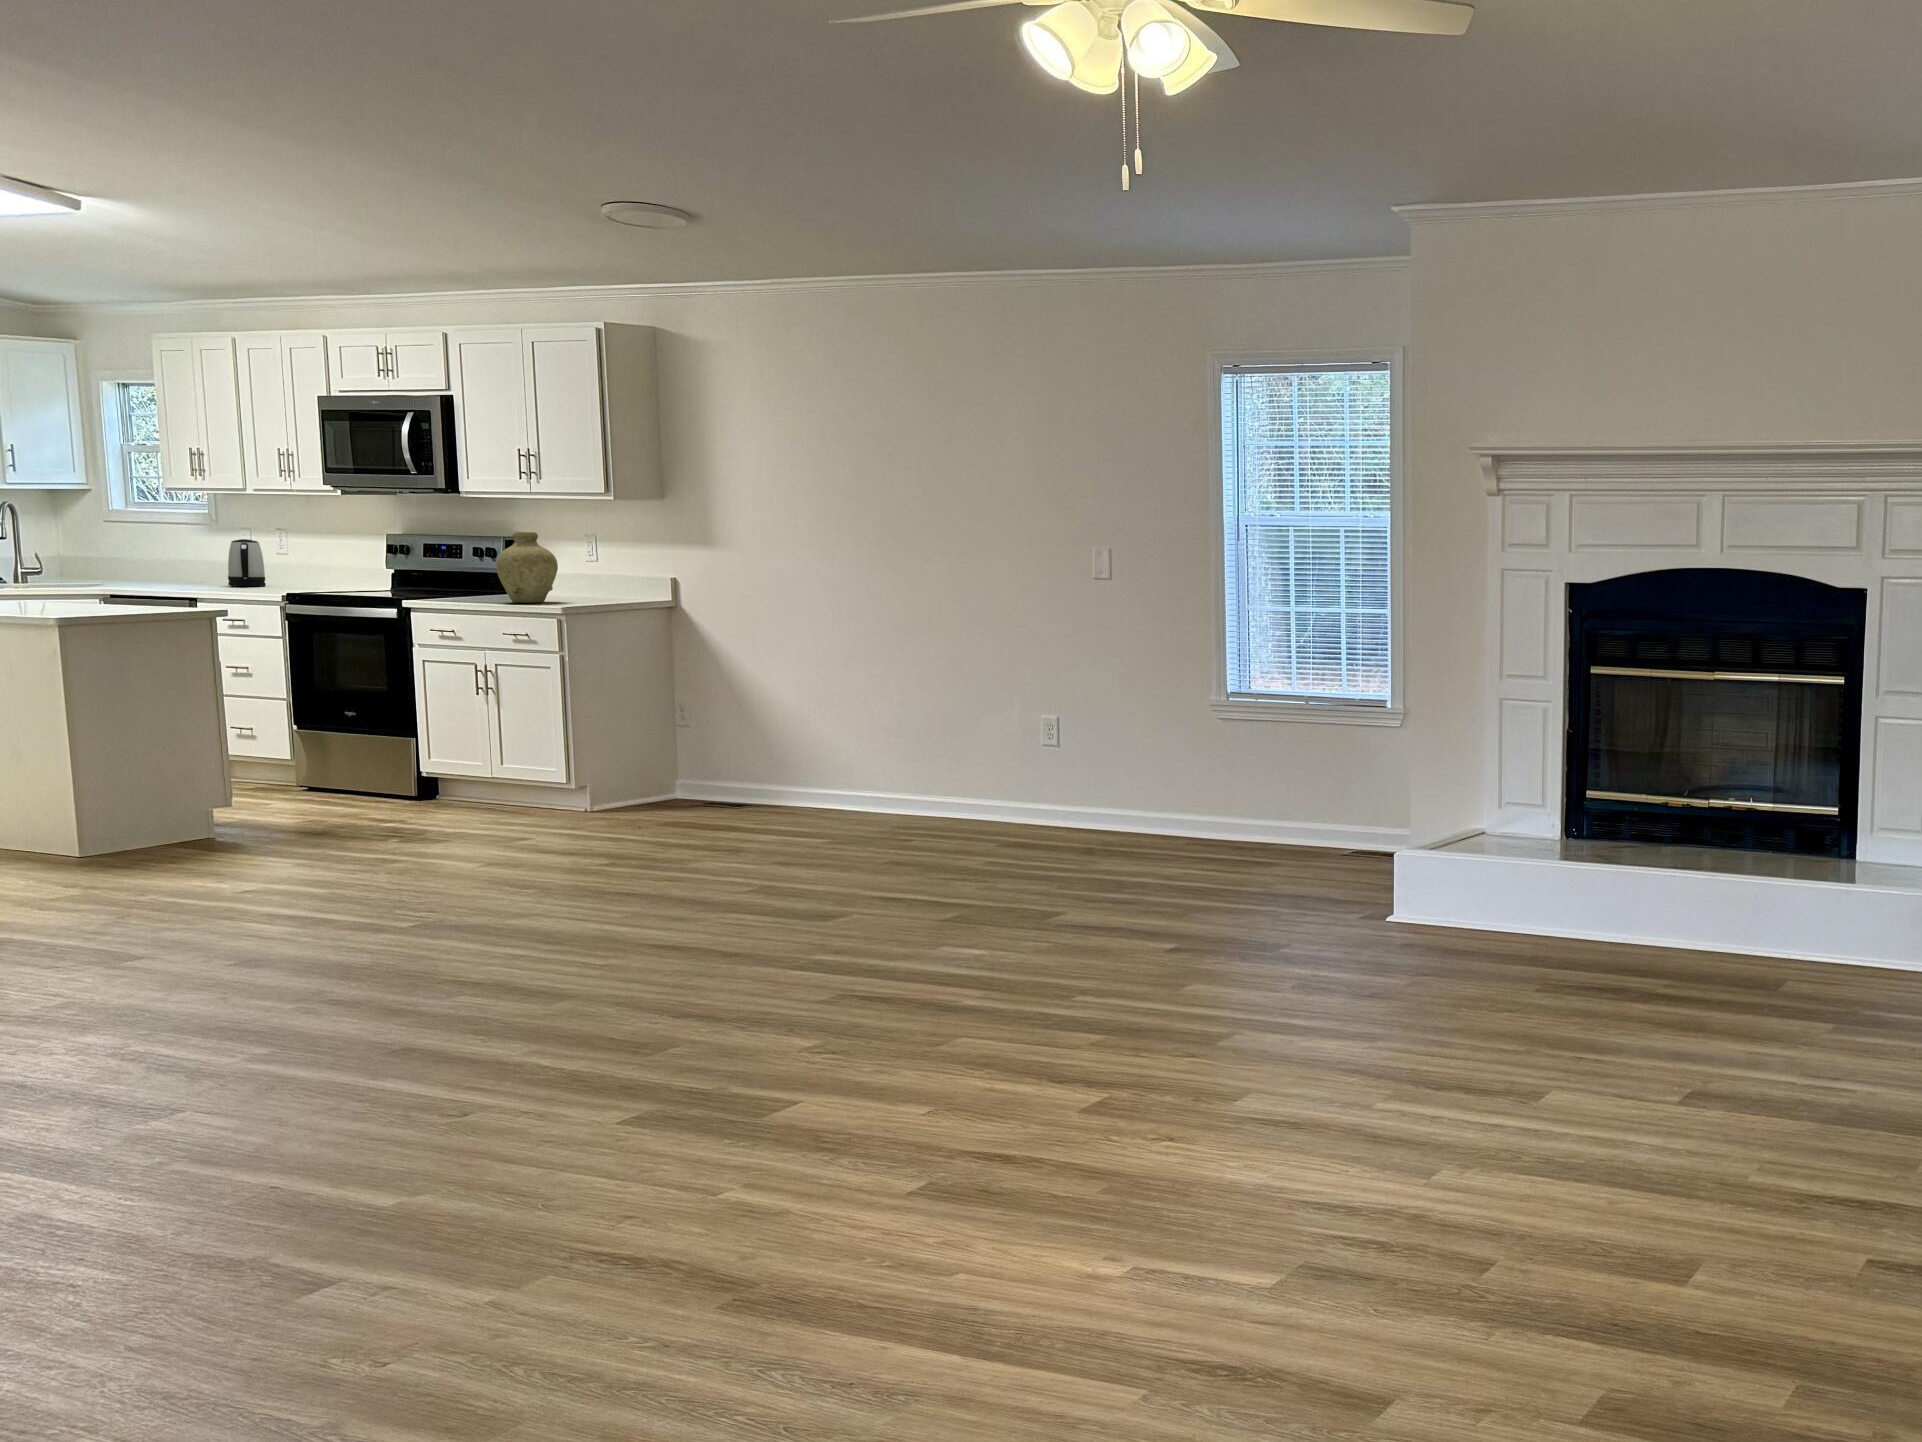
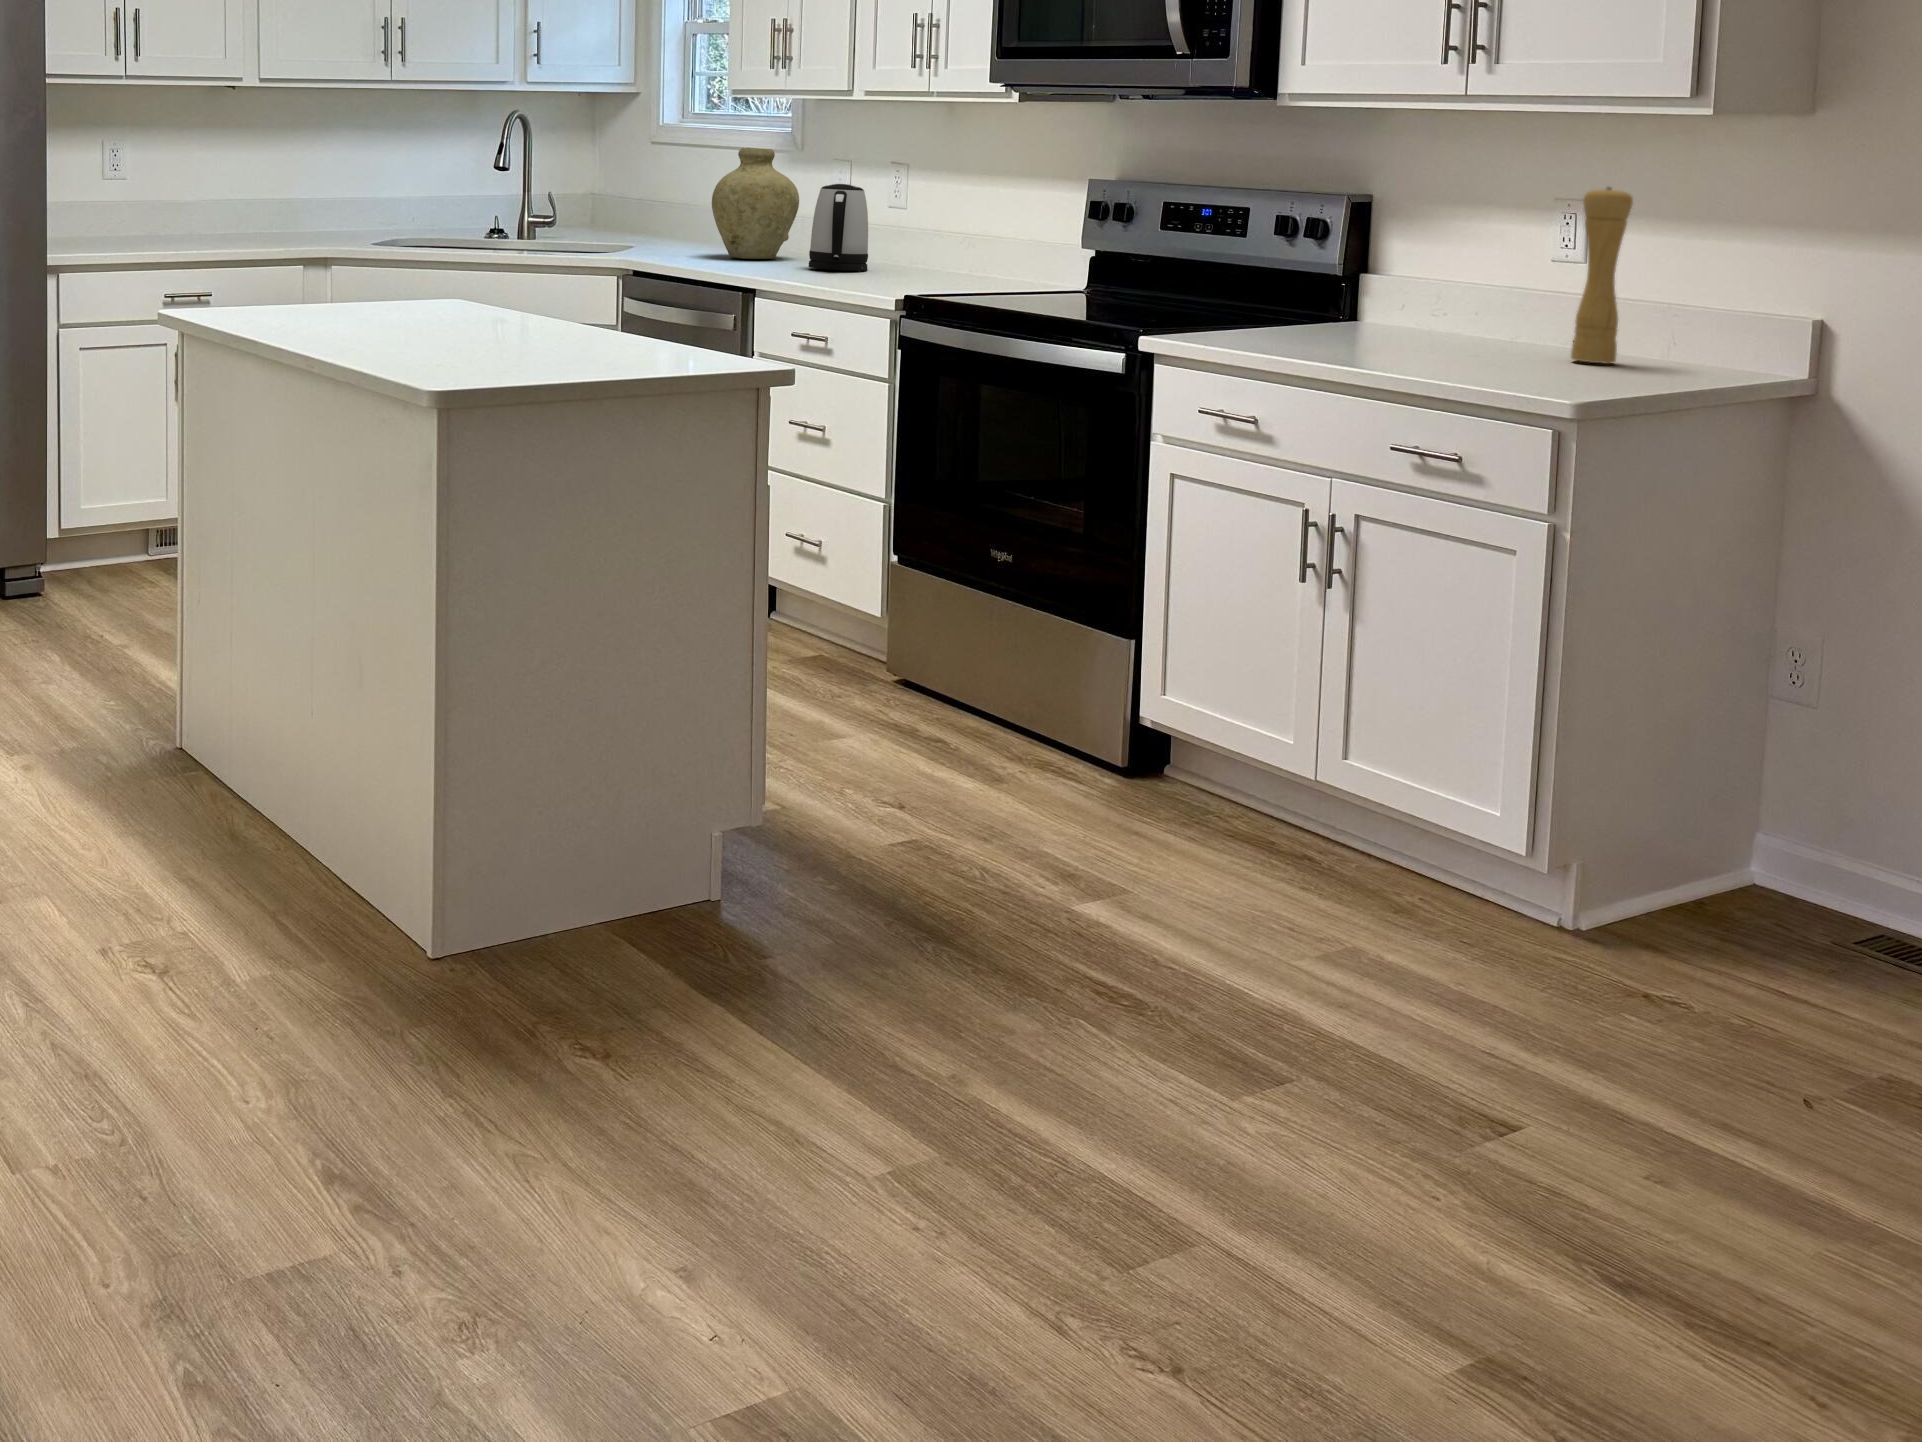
pepper mill: none [580,531,600,600] -> present [1571,187,1633,364]
vase: present [496,532,558,603] -> present [712,148,799,259]

